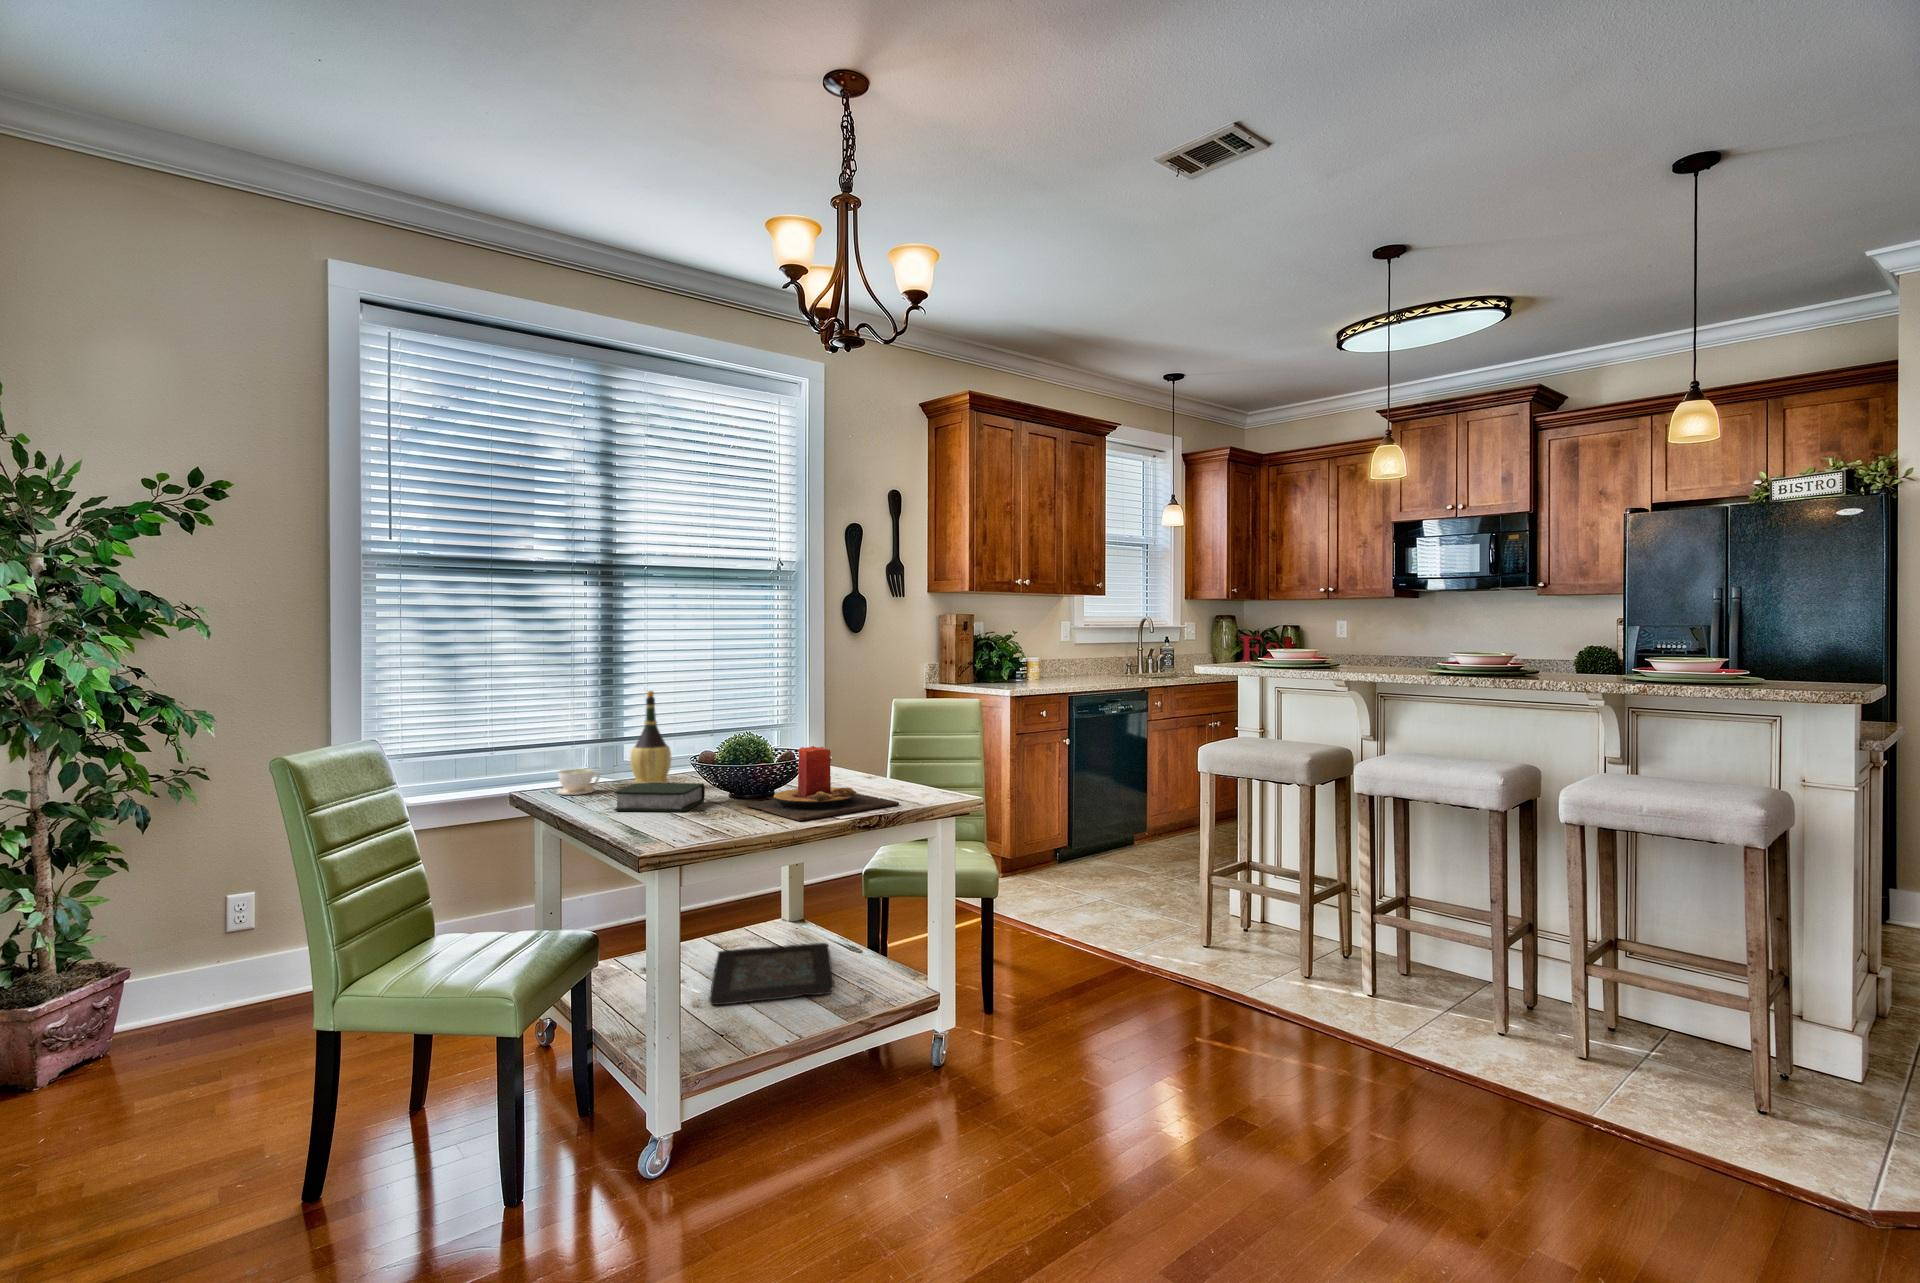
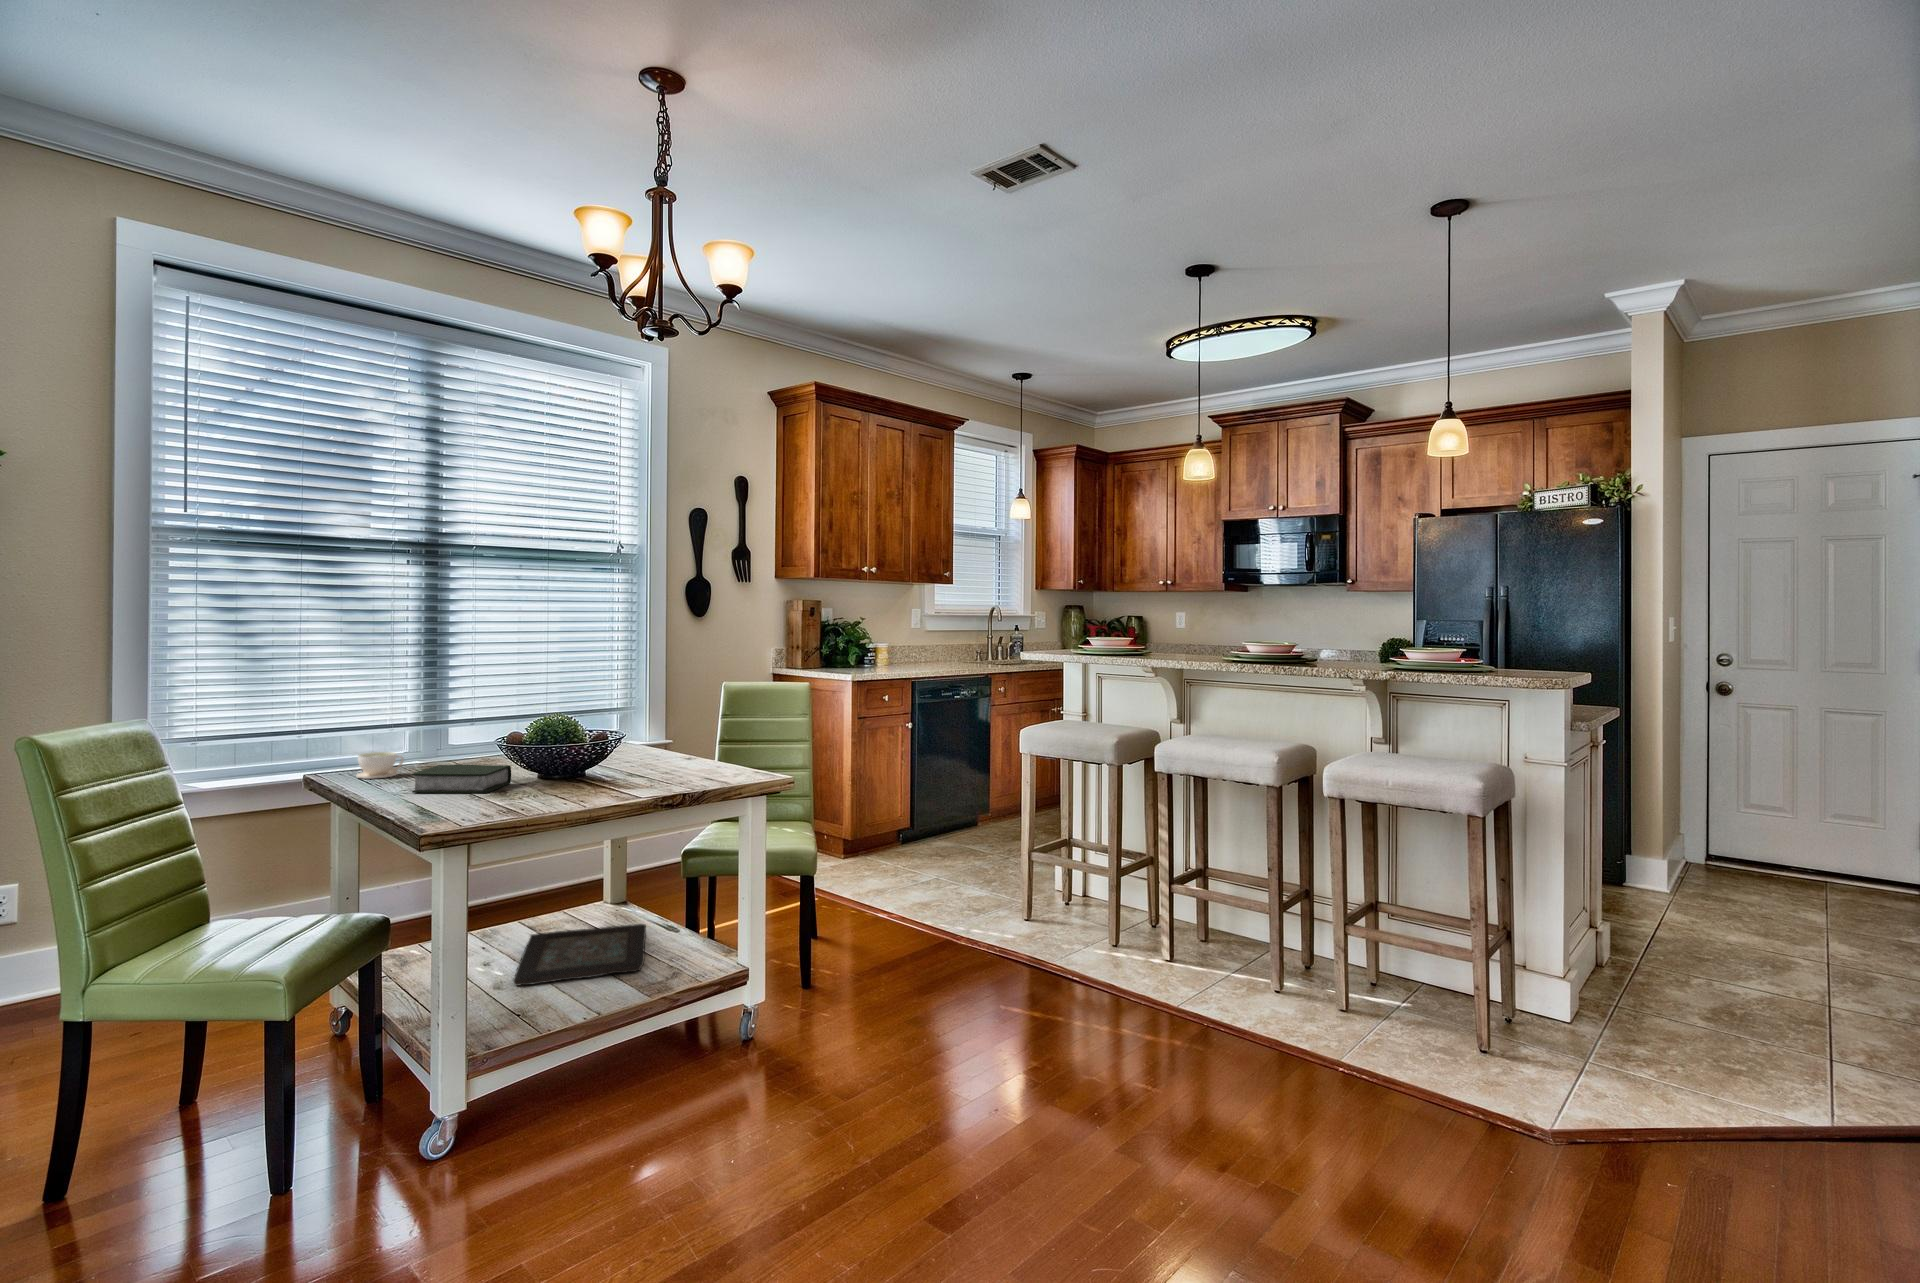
wine bottle: present [630,691,671,783] -> none [437,673,482,772]
candle: present [745,746,899,821] -> none [551,727,708,800]

